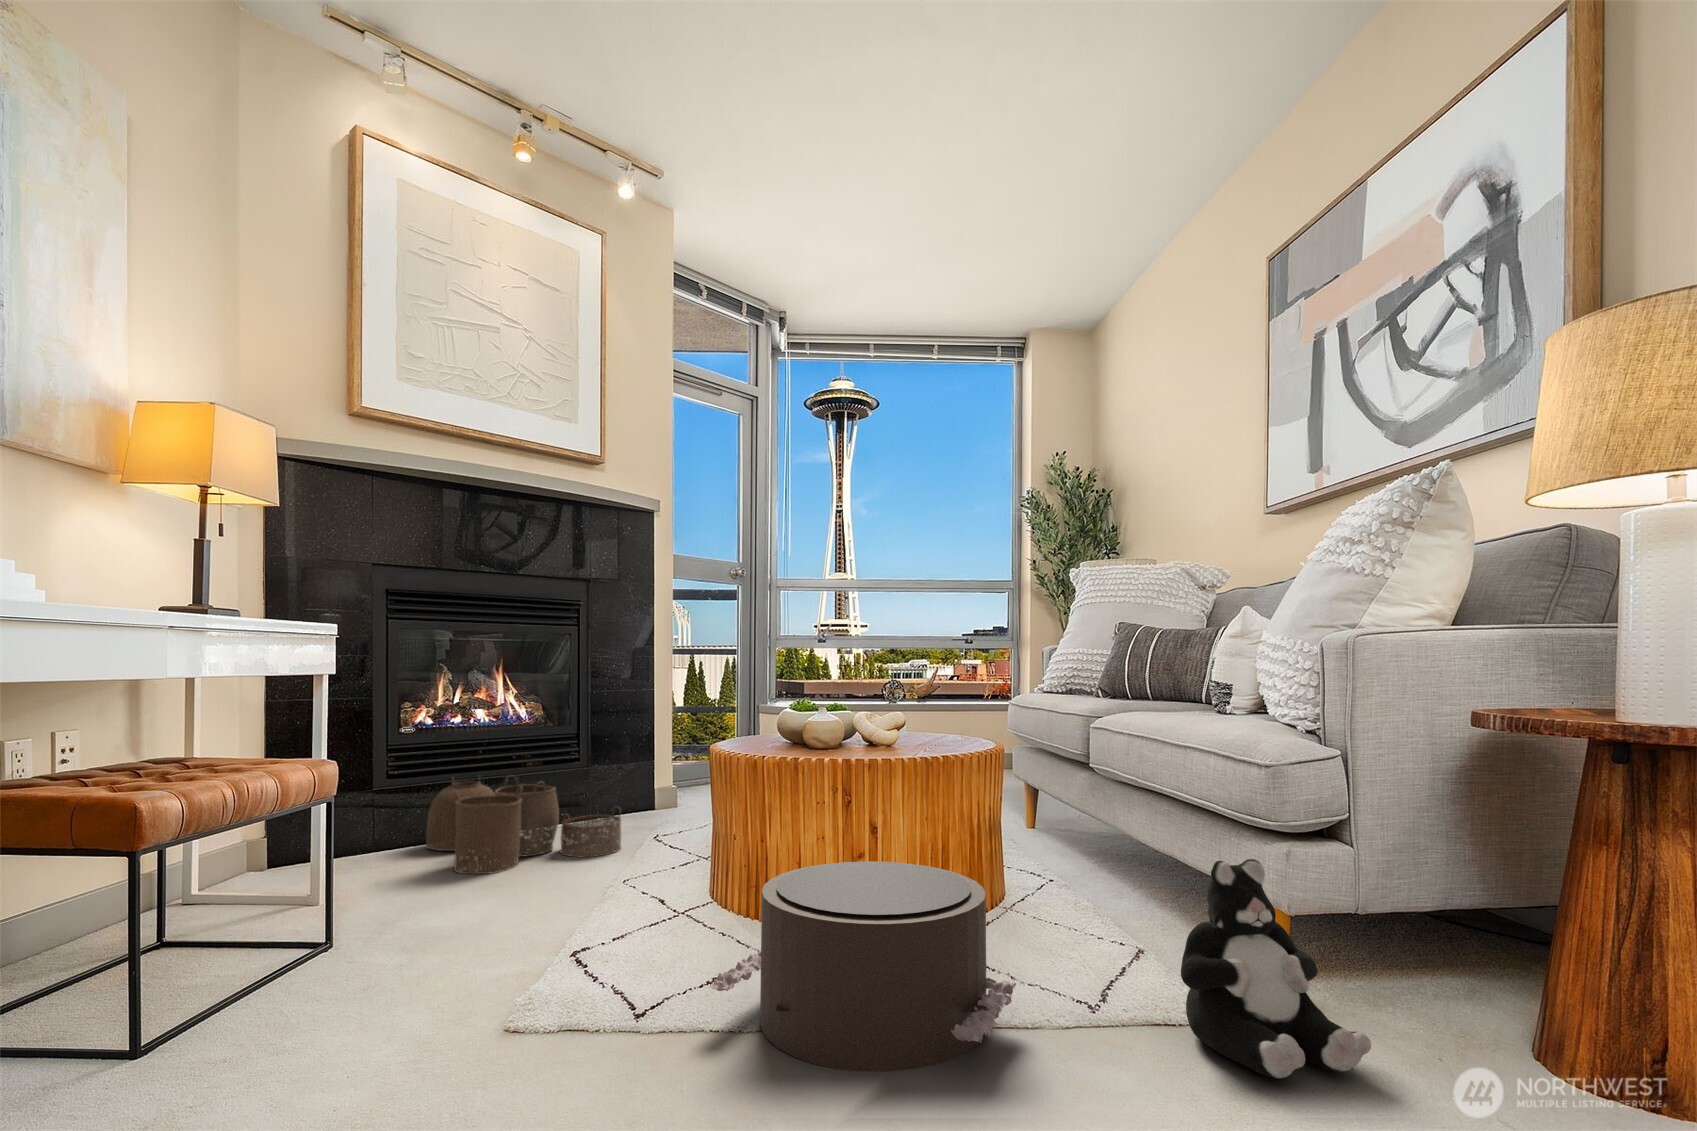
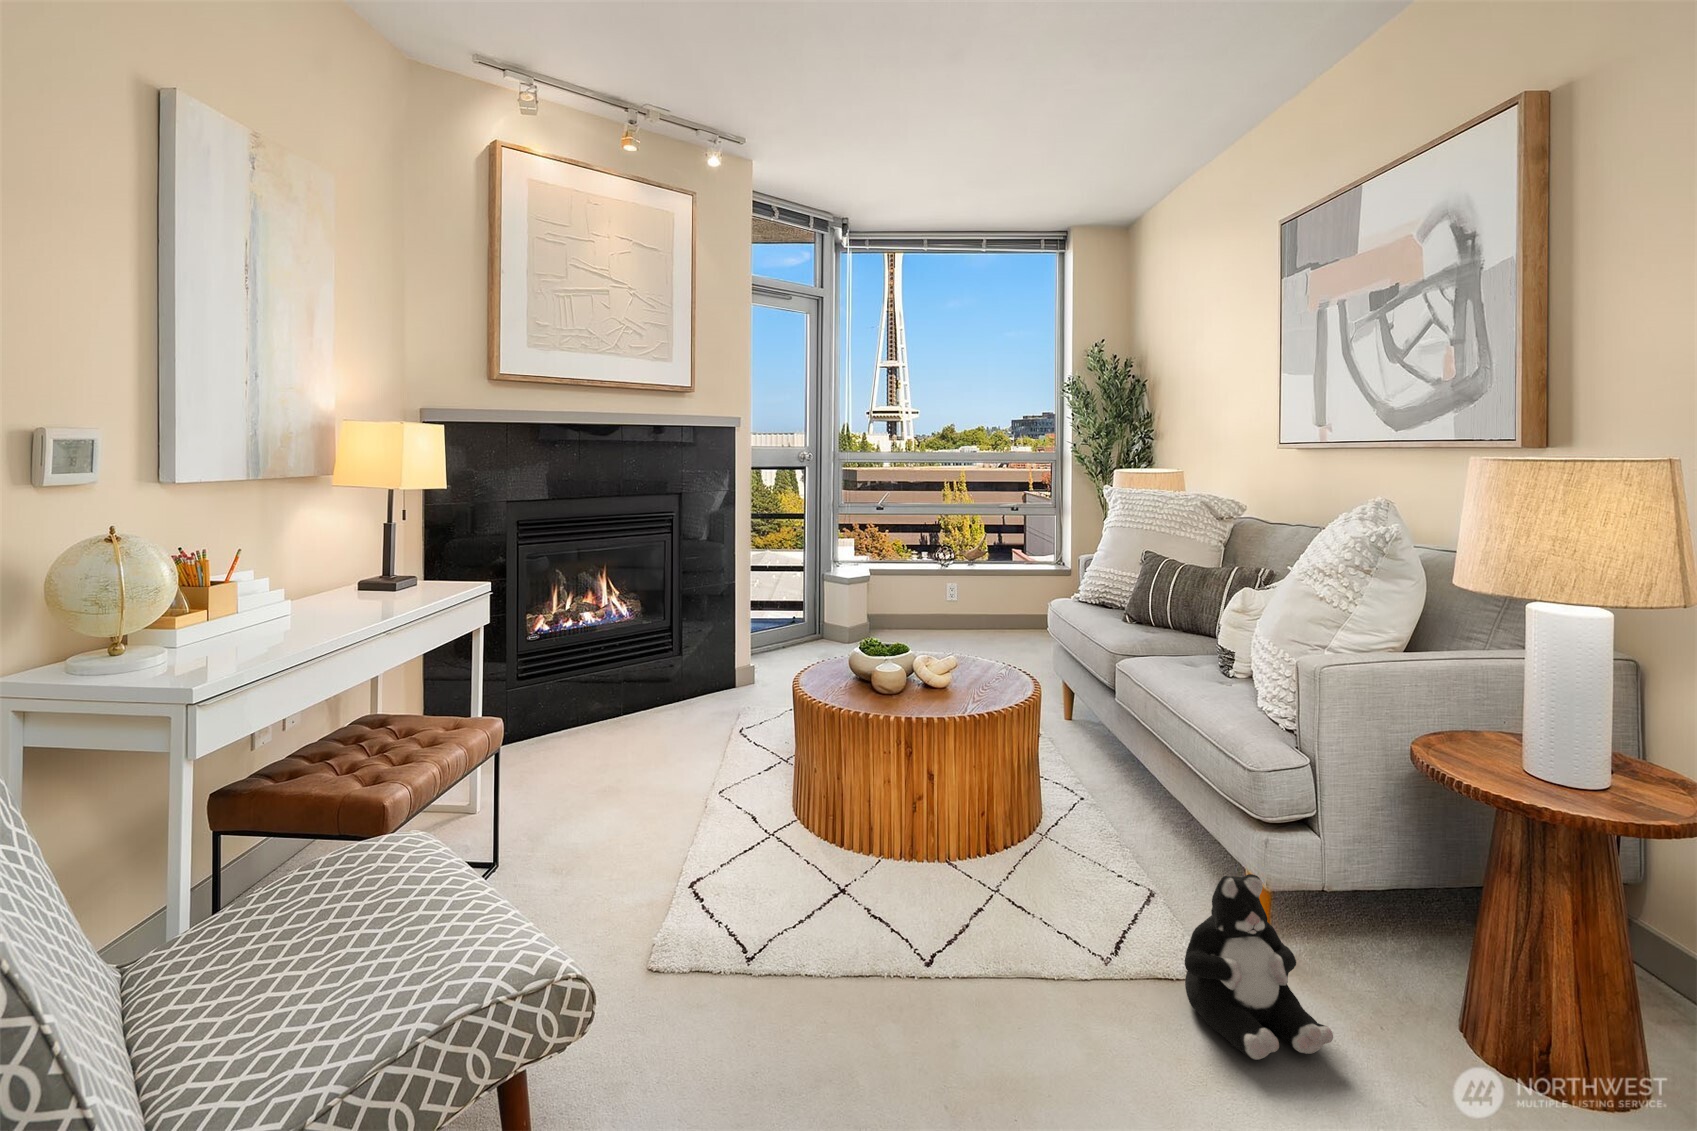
woven basket: present [426,775,621,874] -> none [555,676,714,771]
pouf: present [709,861,1016,1072] -> none [807,833,1050,1031]

